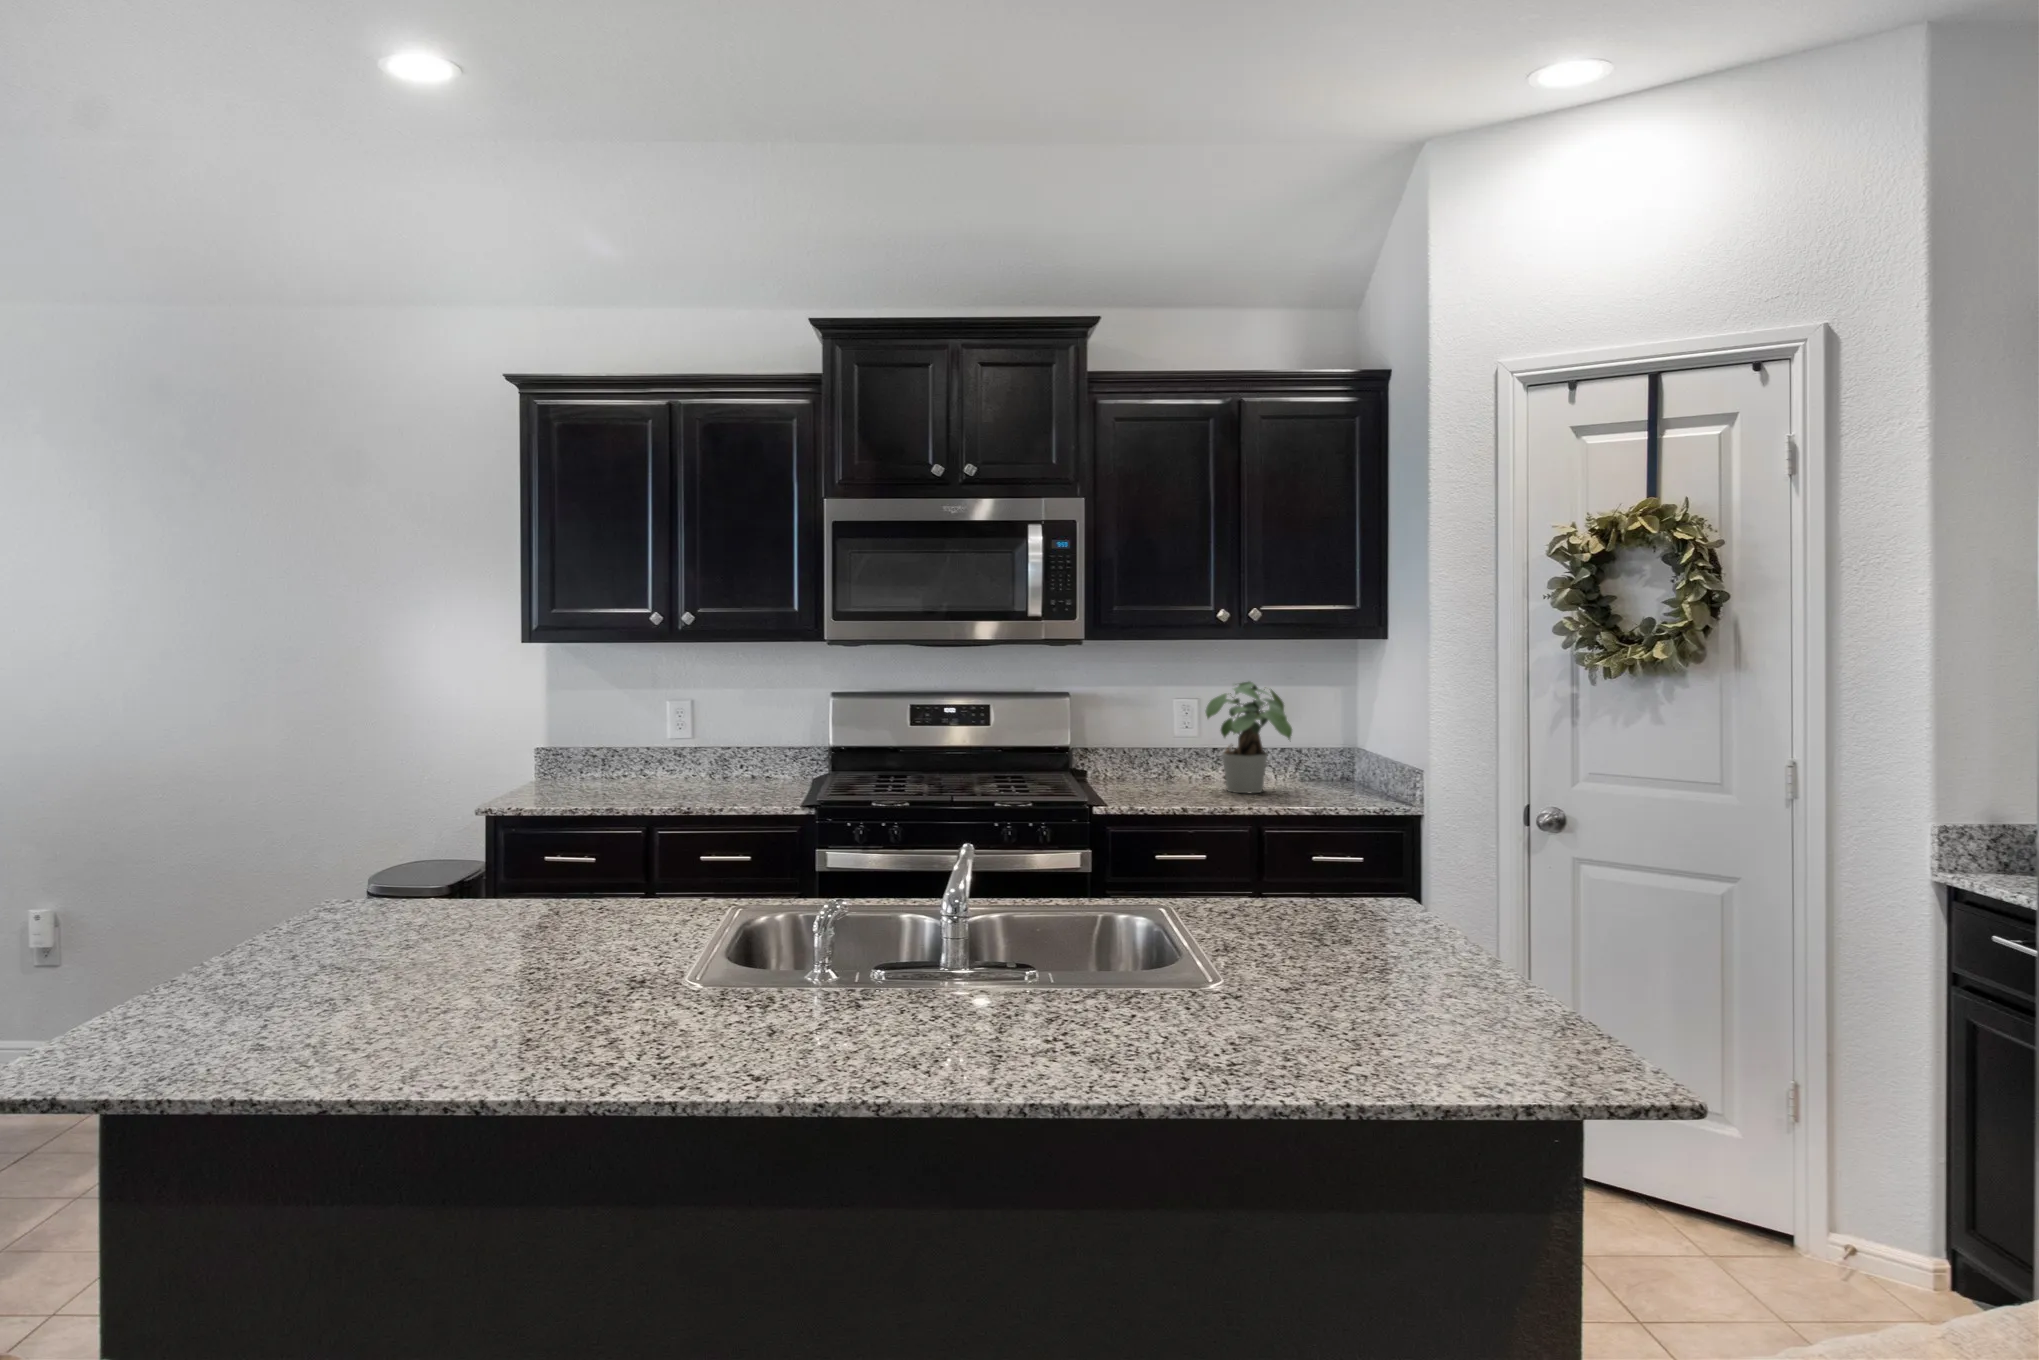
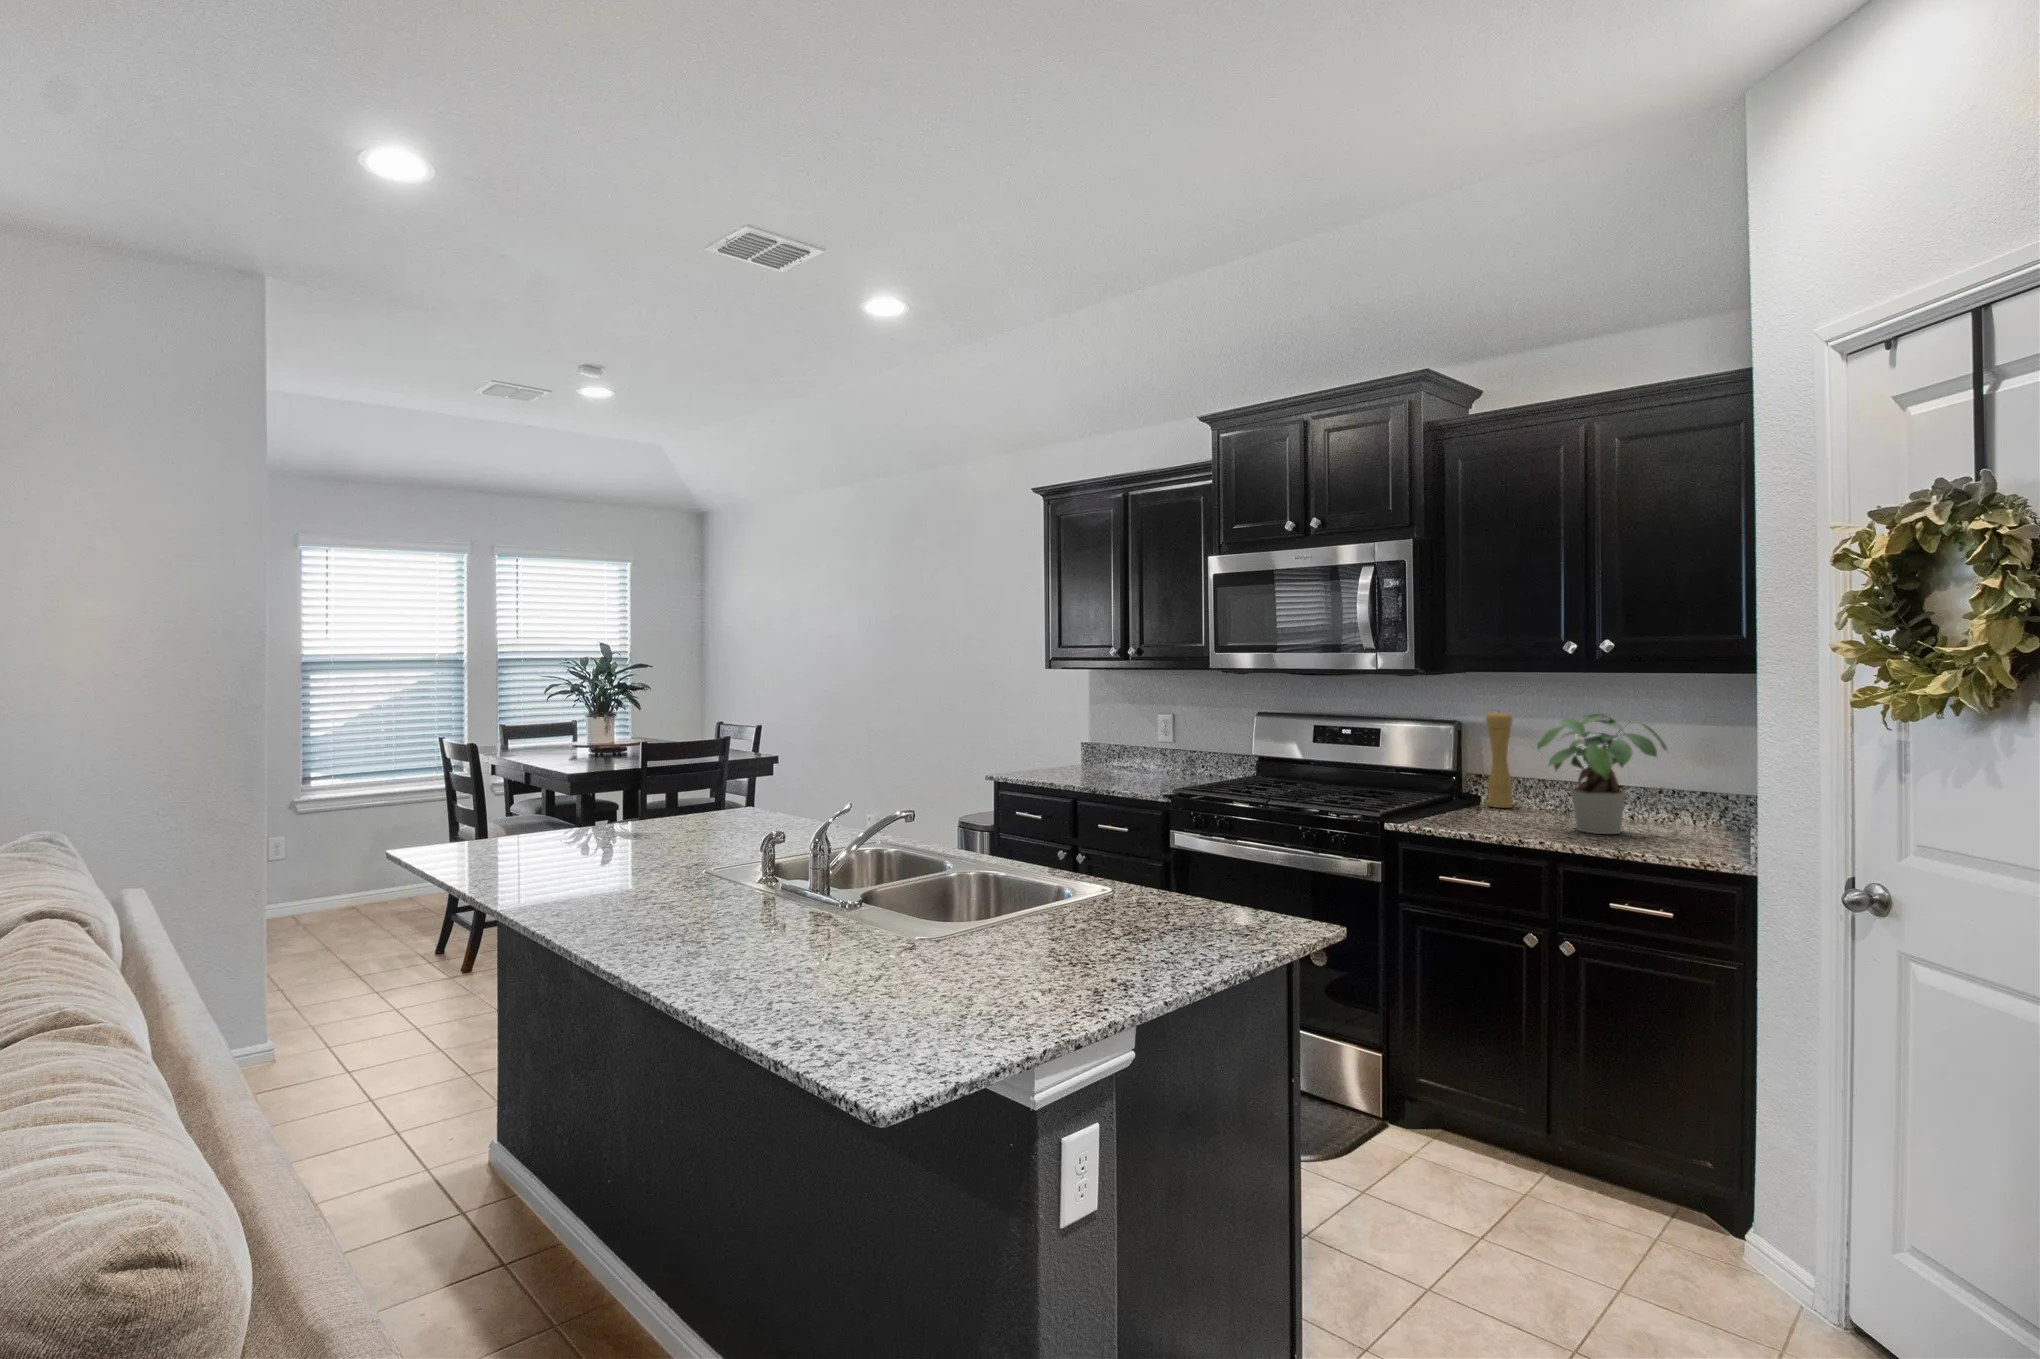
pepper mill: none [1111,683,1135,780] -> present [1486,711,1513,808]

